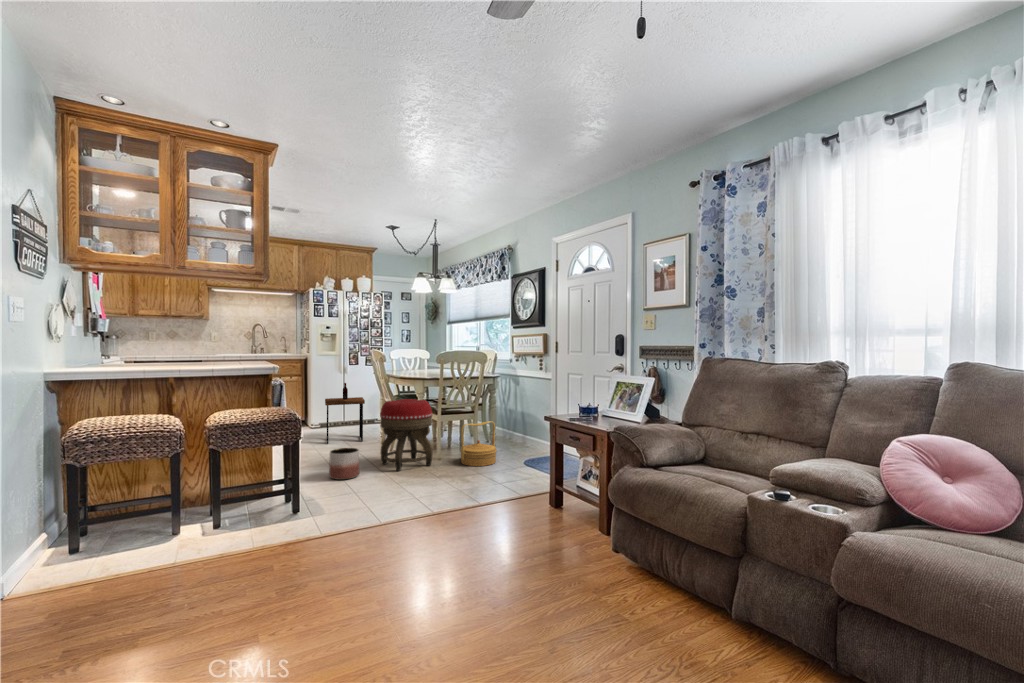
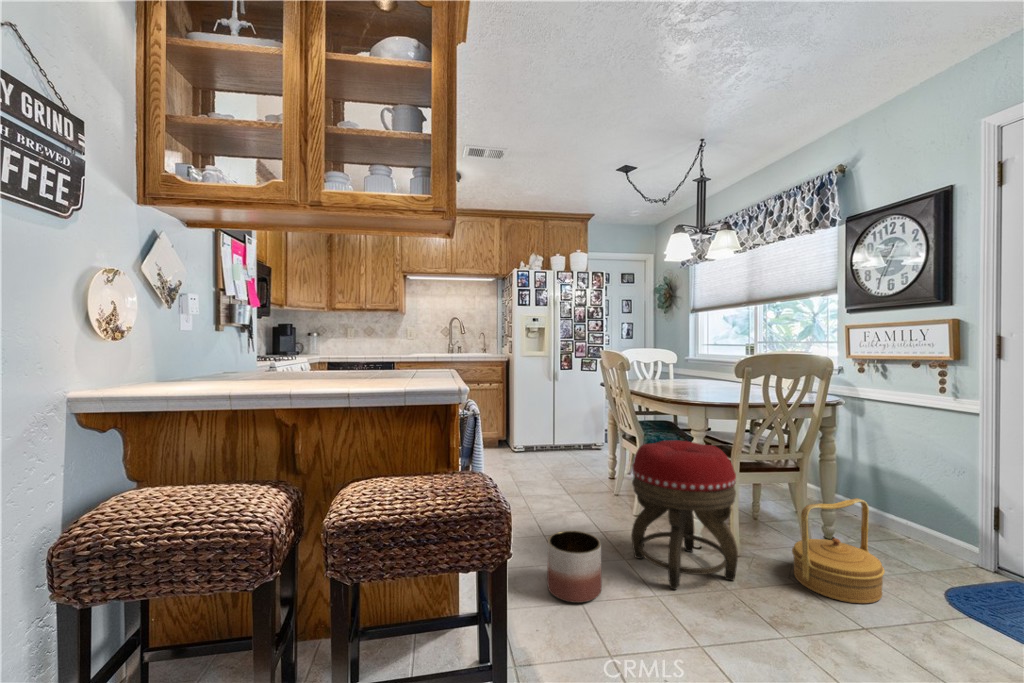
side table: present [325,383,365,444] -> none [533,397,590,488]

